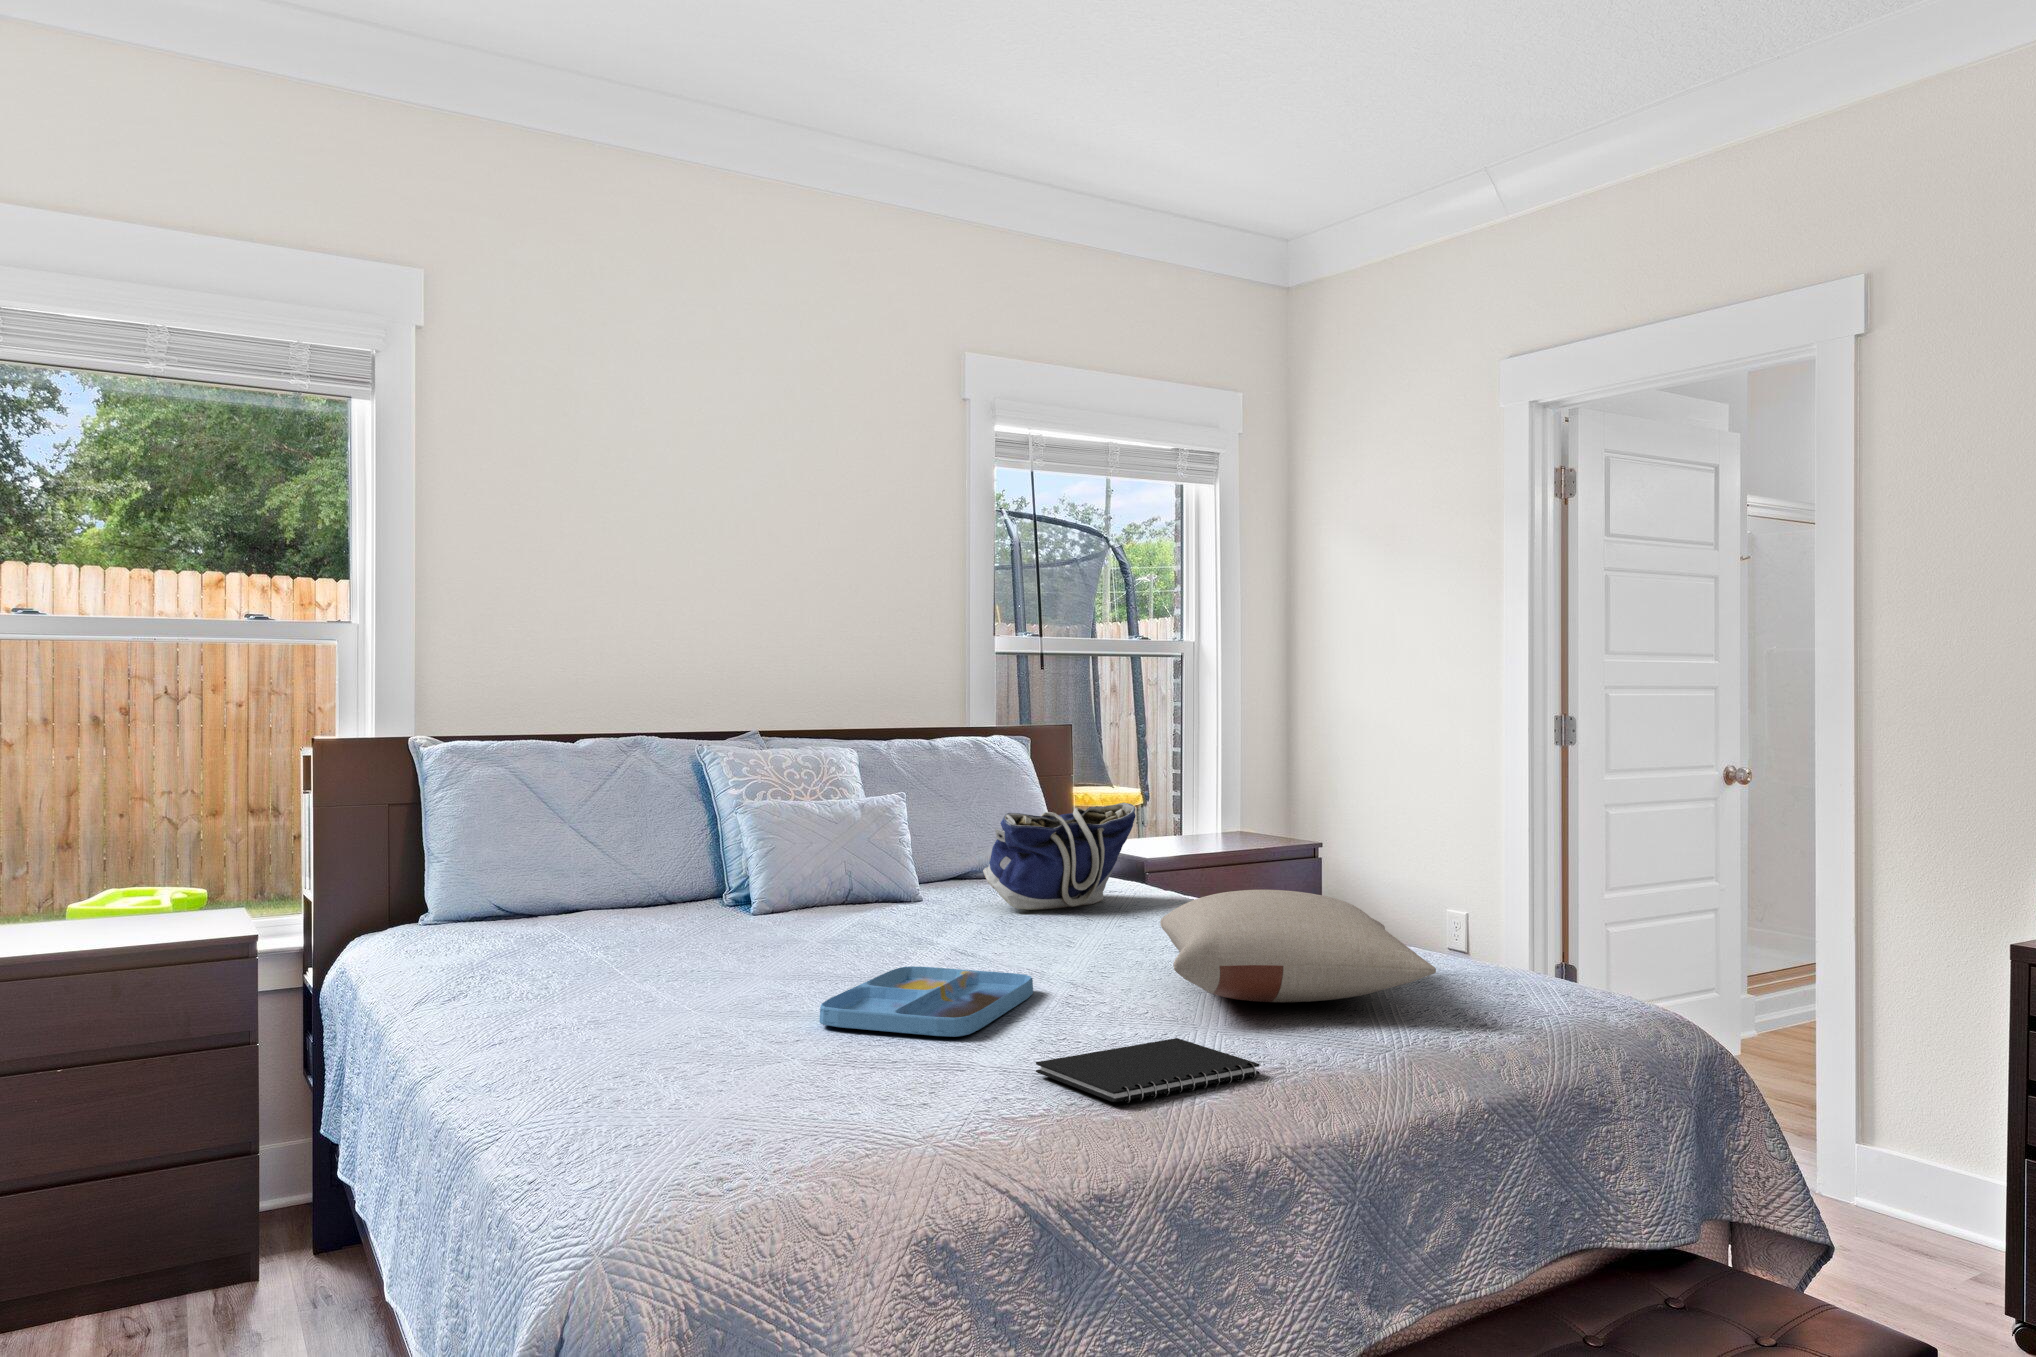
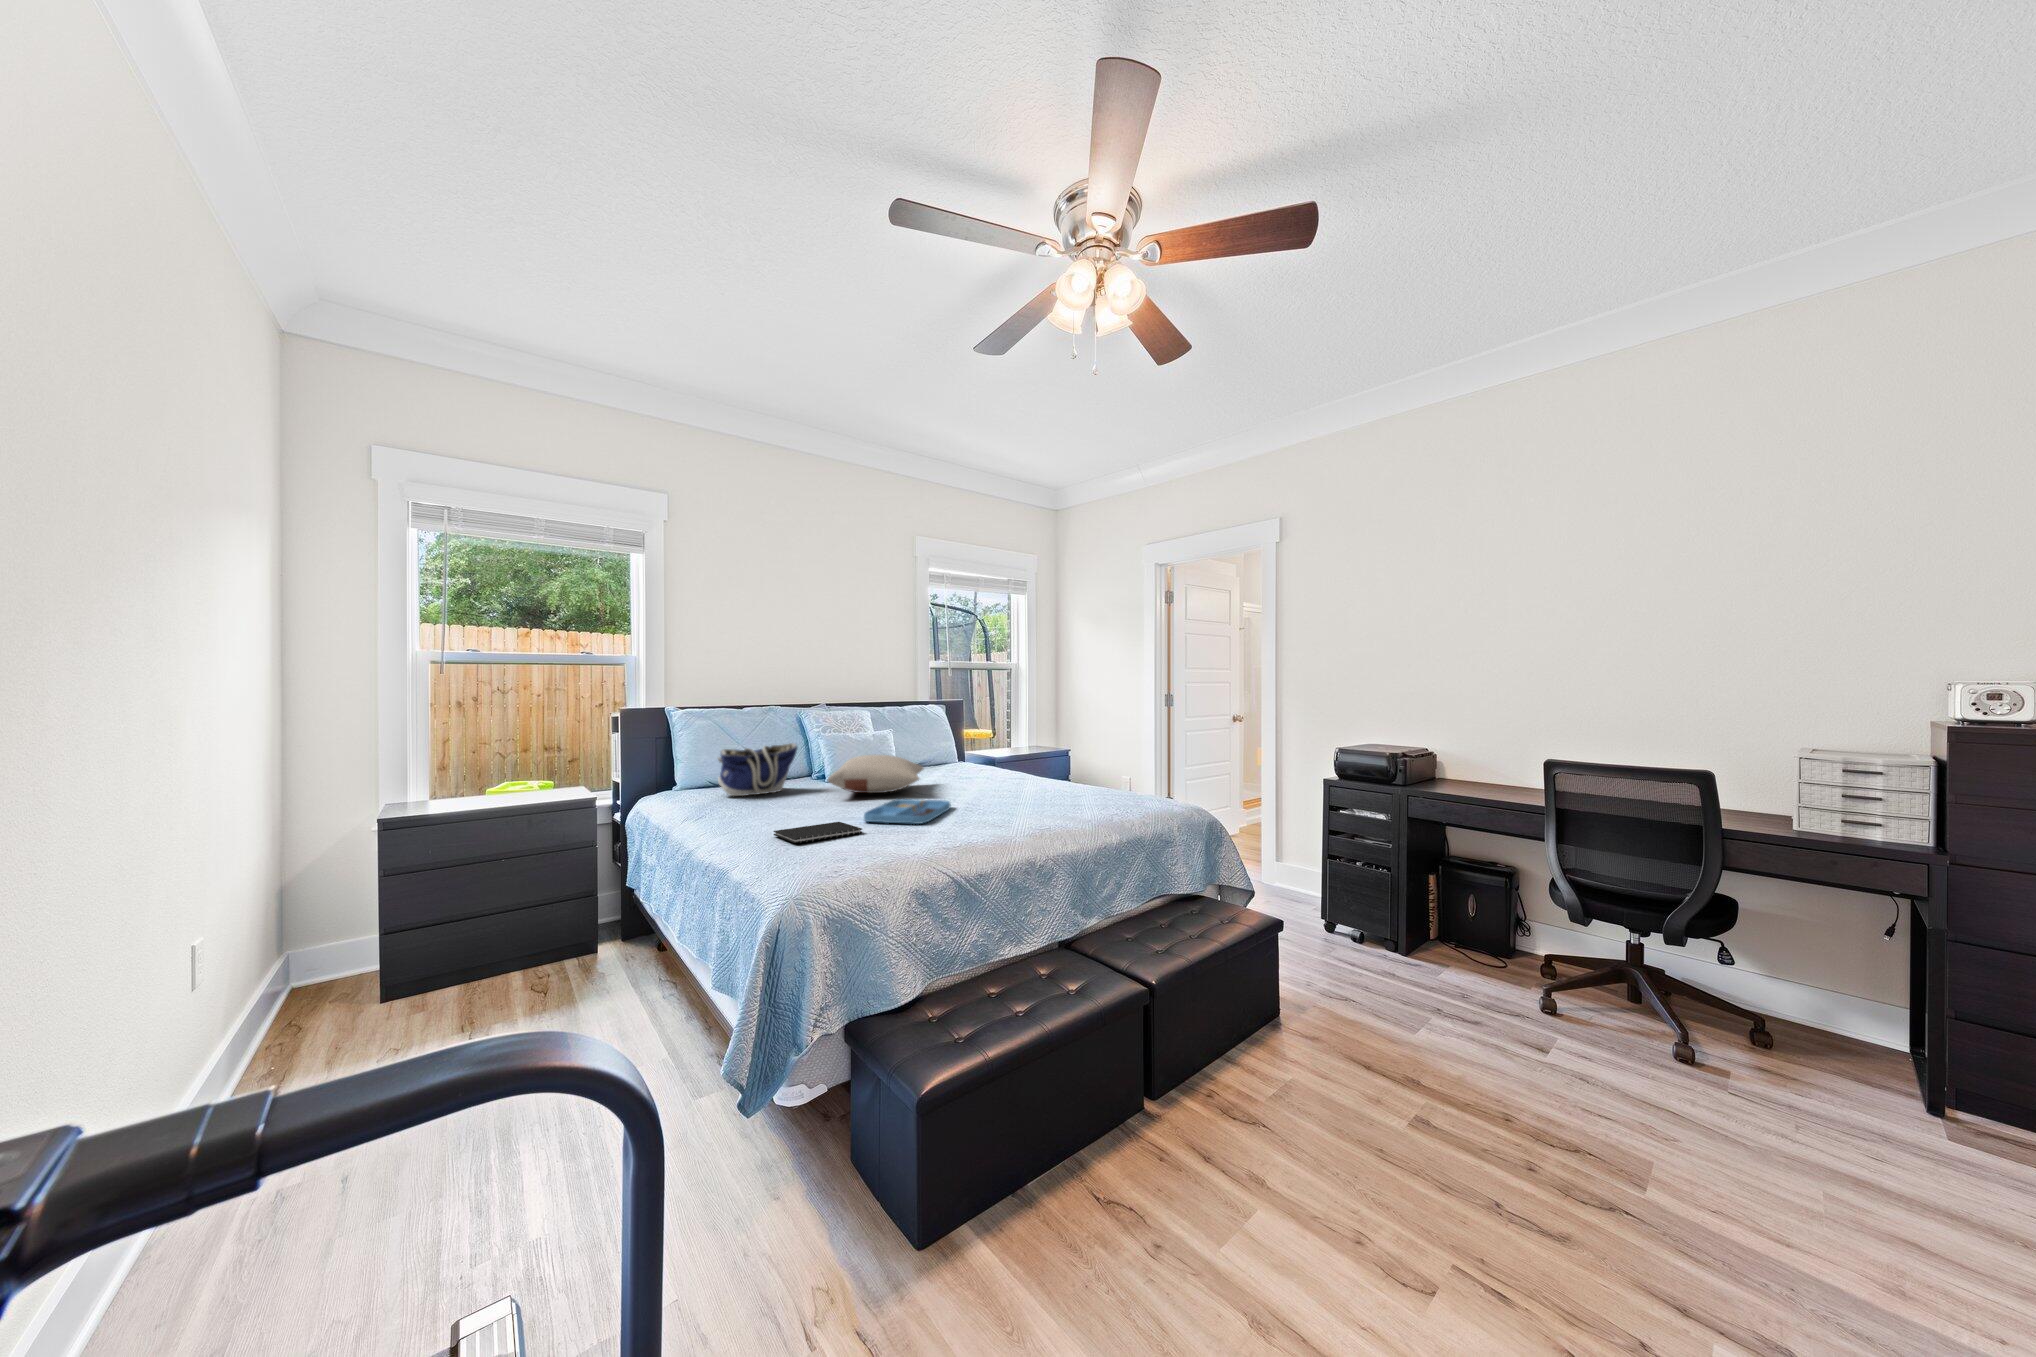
tote bag: present [983,803,1136,910] -> present [718,743,797,796]
pillow: present [1160,890,1436,1002] -> present [828,754,923,793]
notebook: present [1036,1038,1259,1104] -> present [774,822,862,843]

